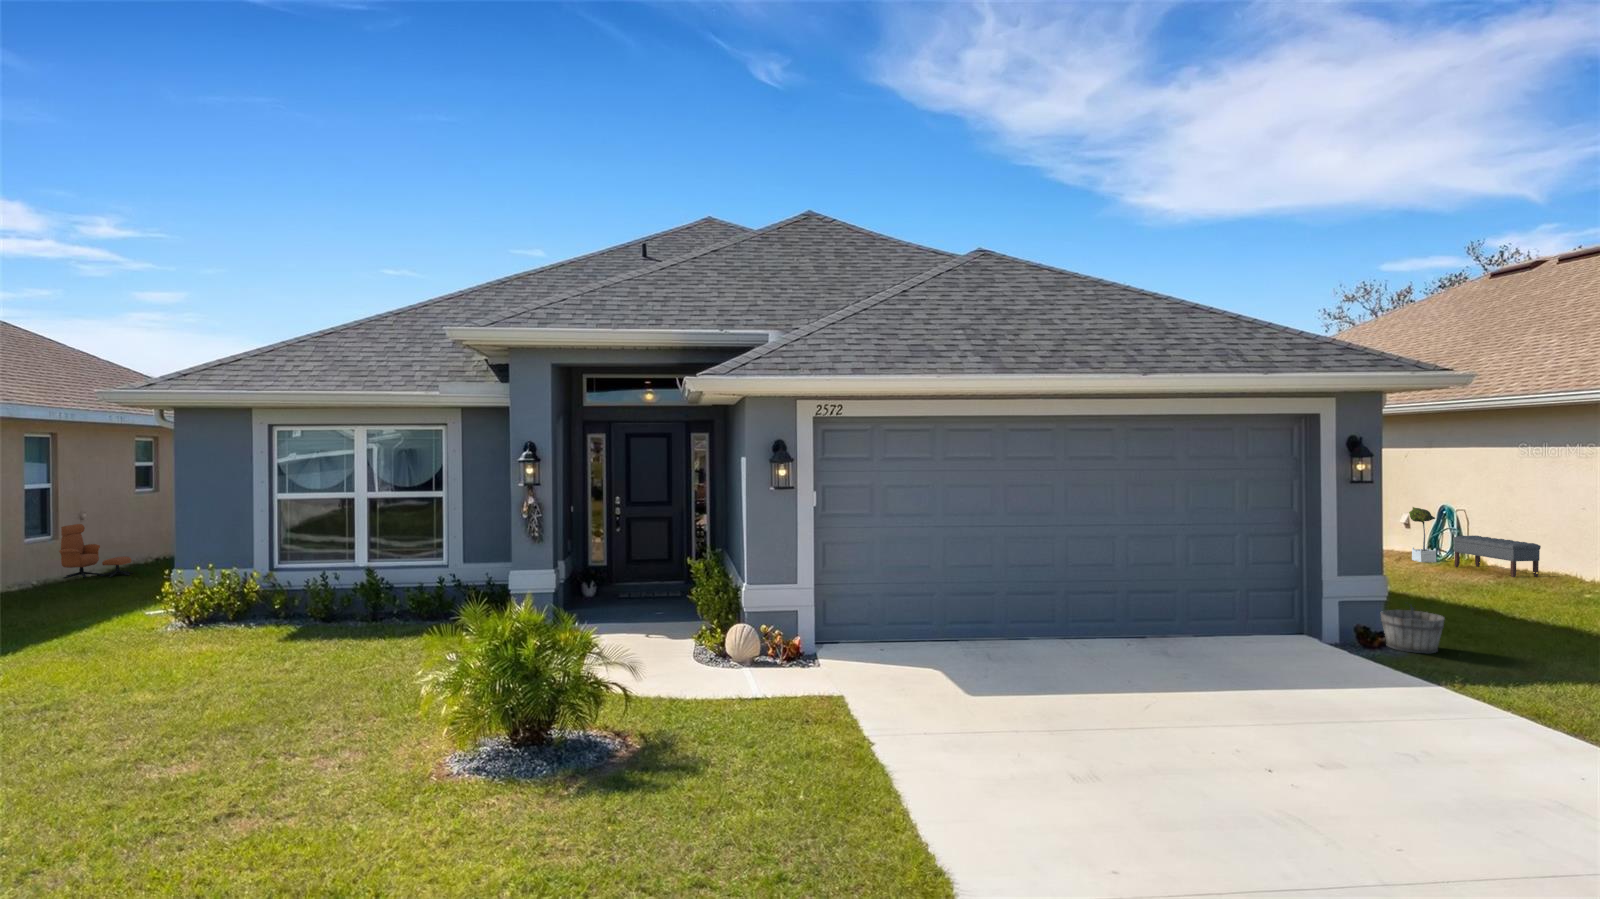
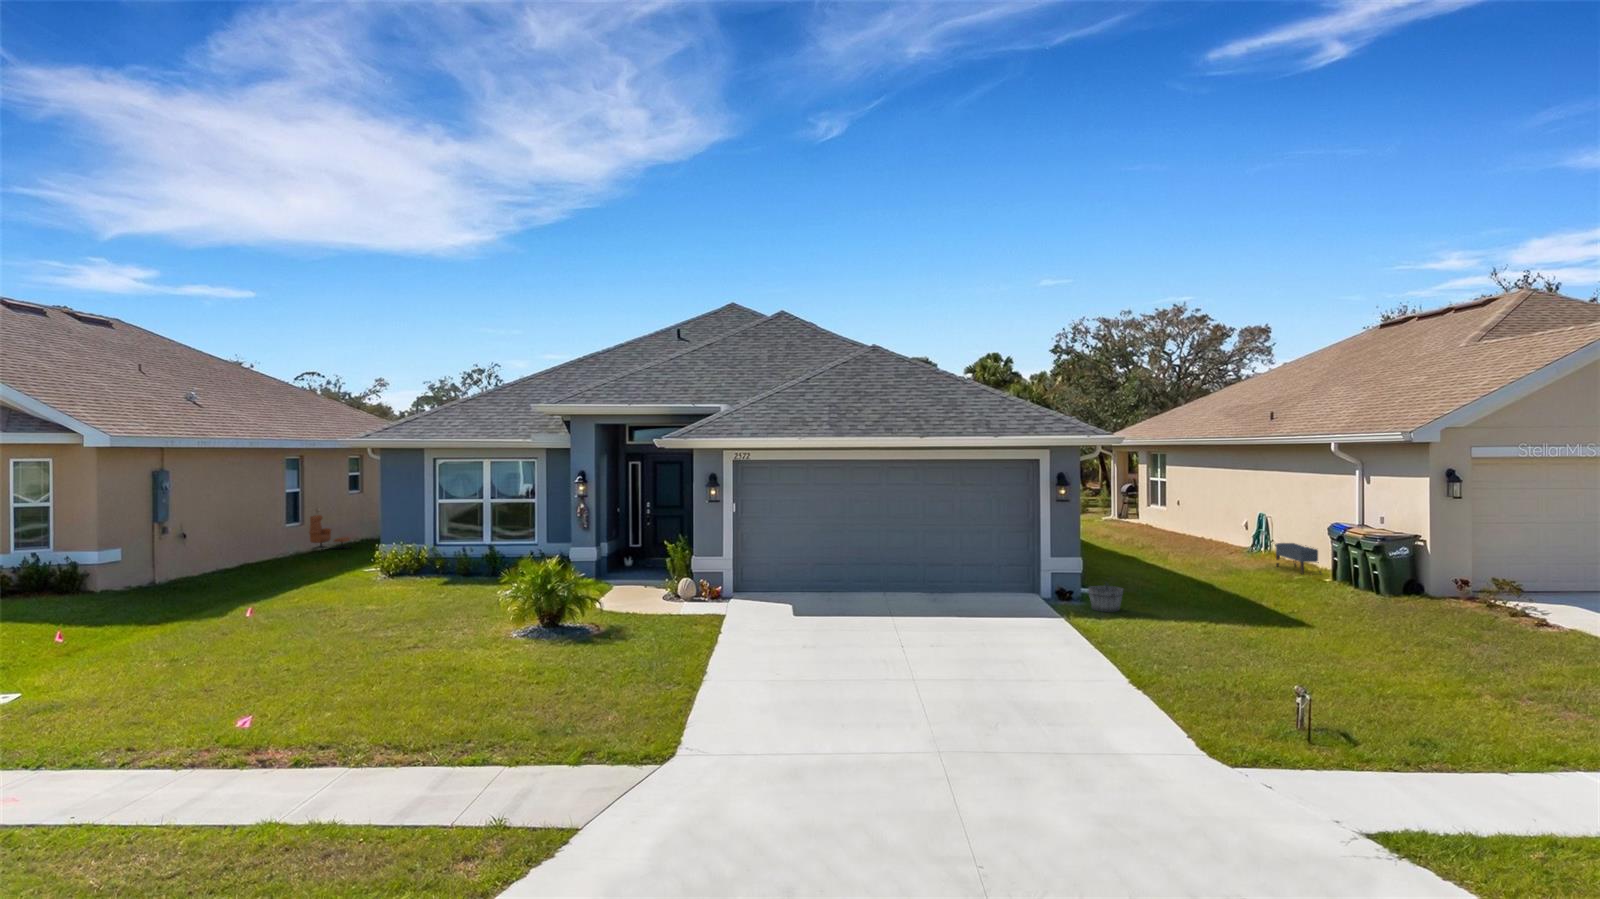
potted tree: present [1409,507,1436,562] -> none [1253,520,1273,563]

